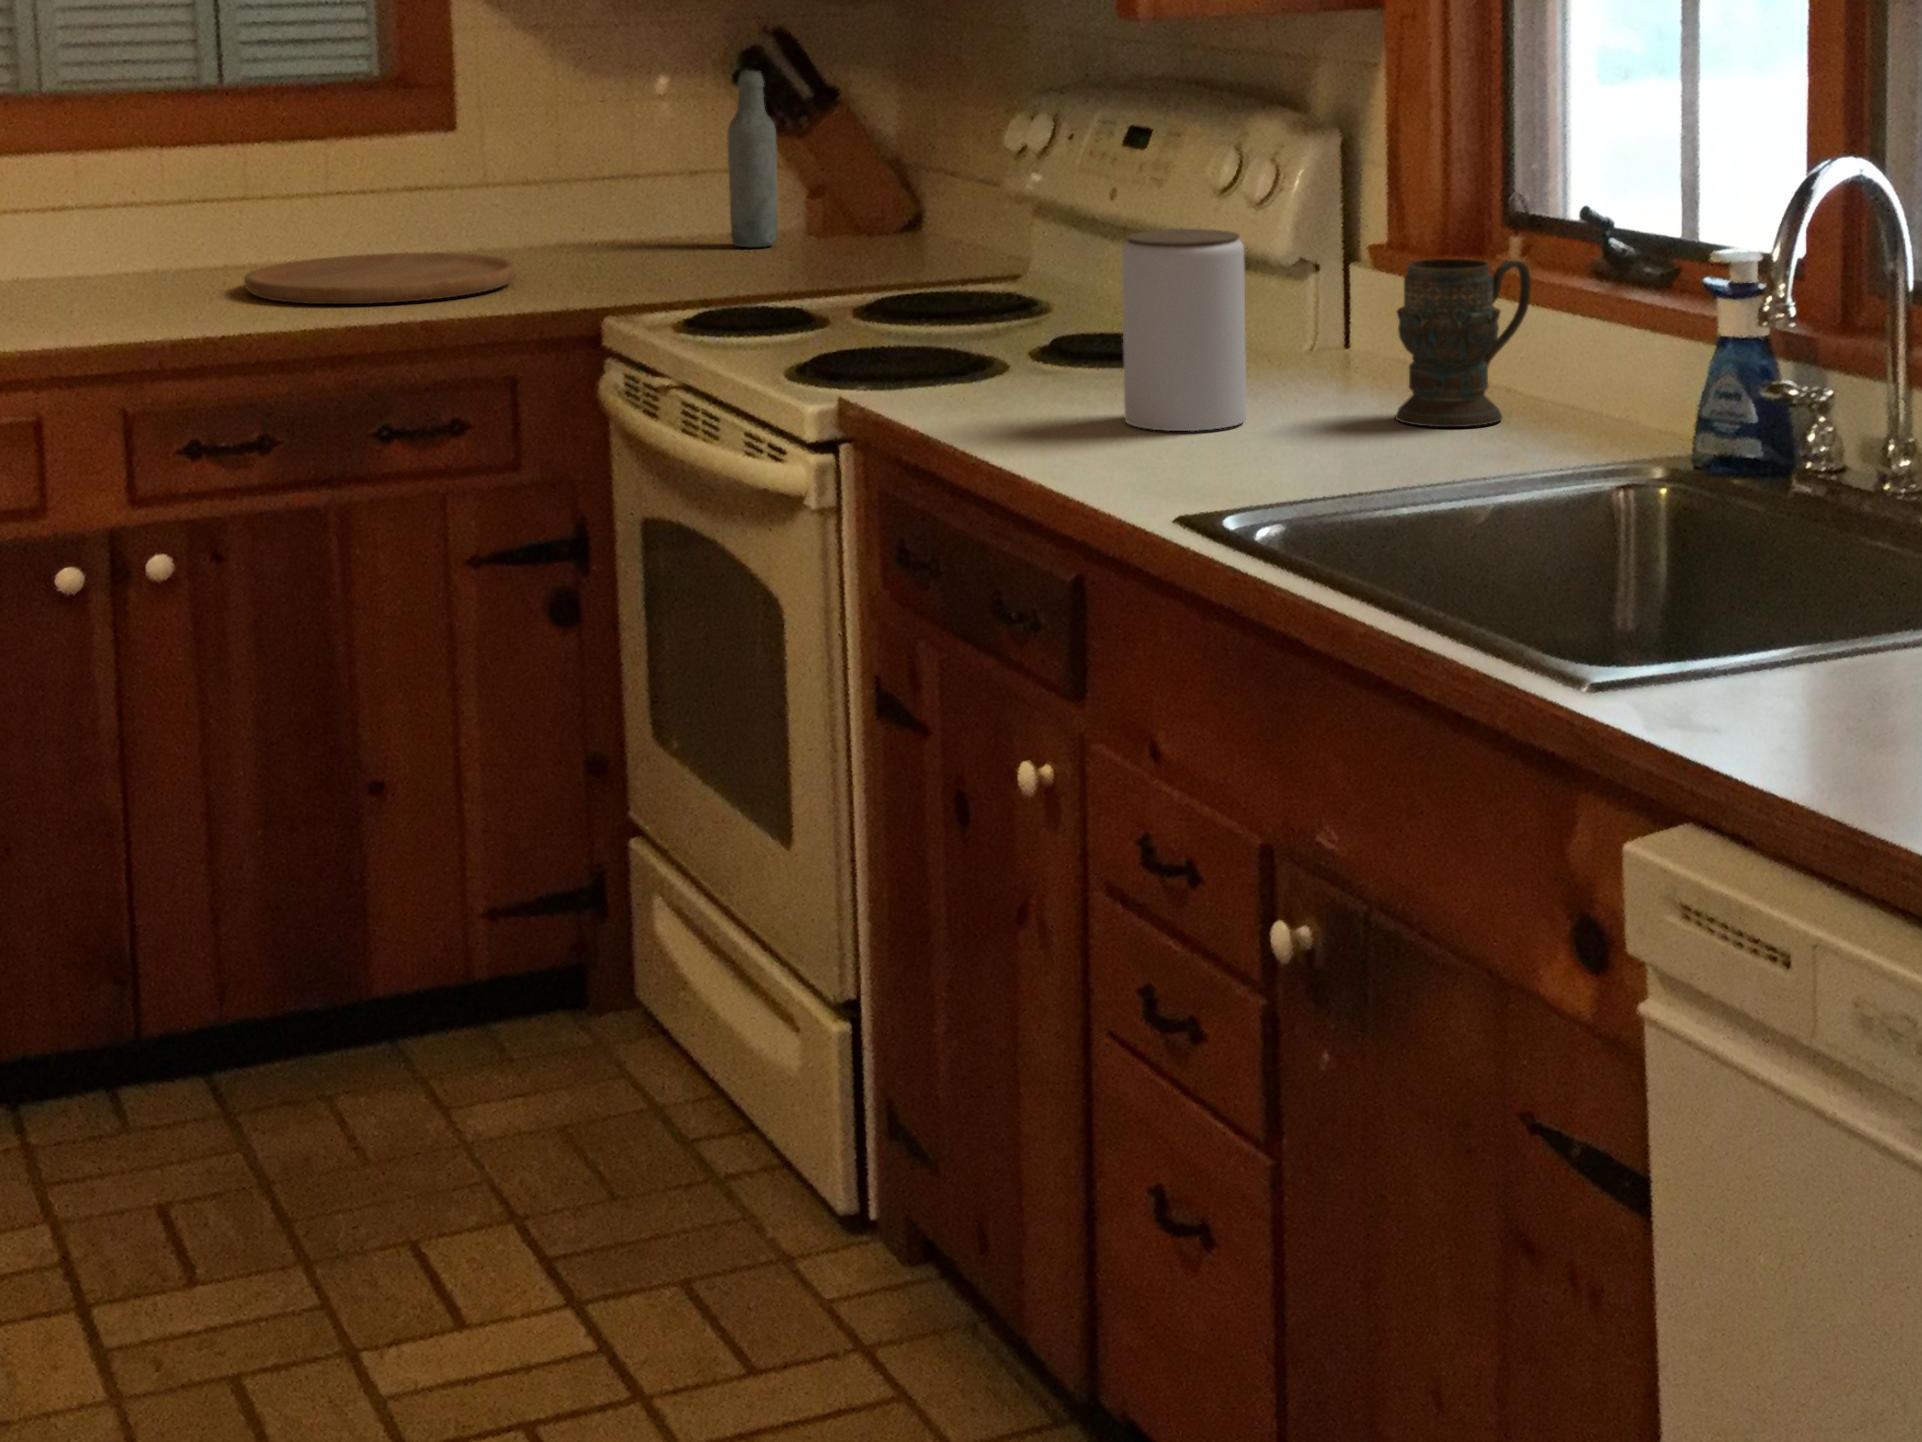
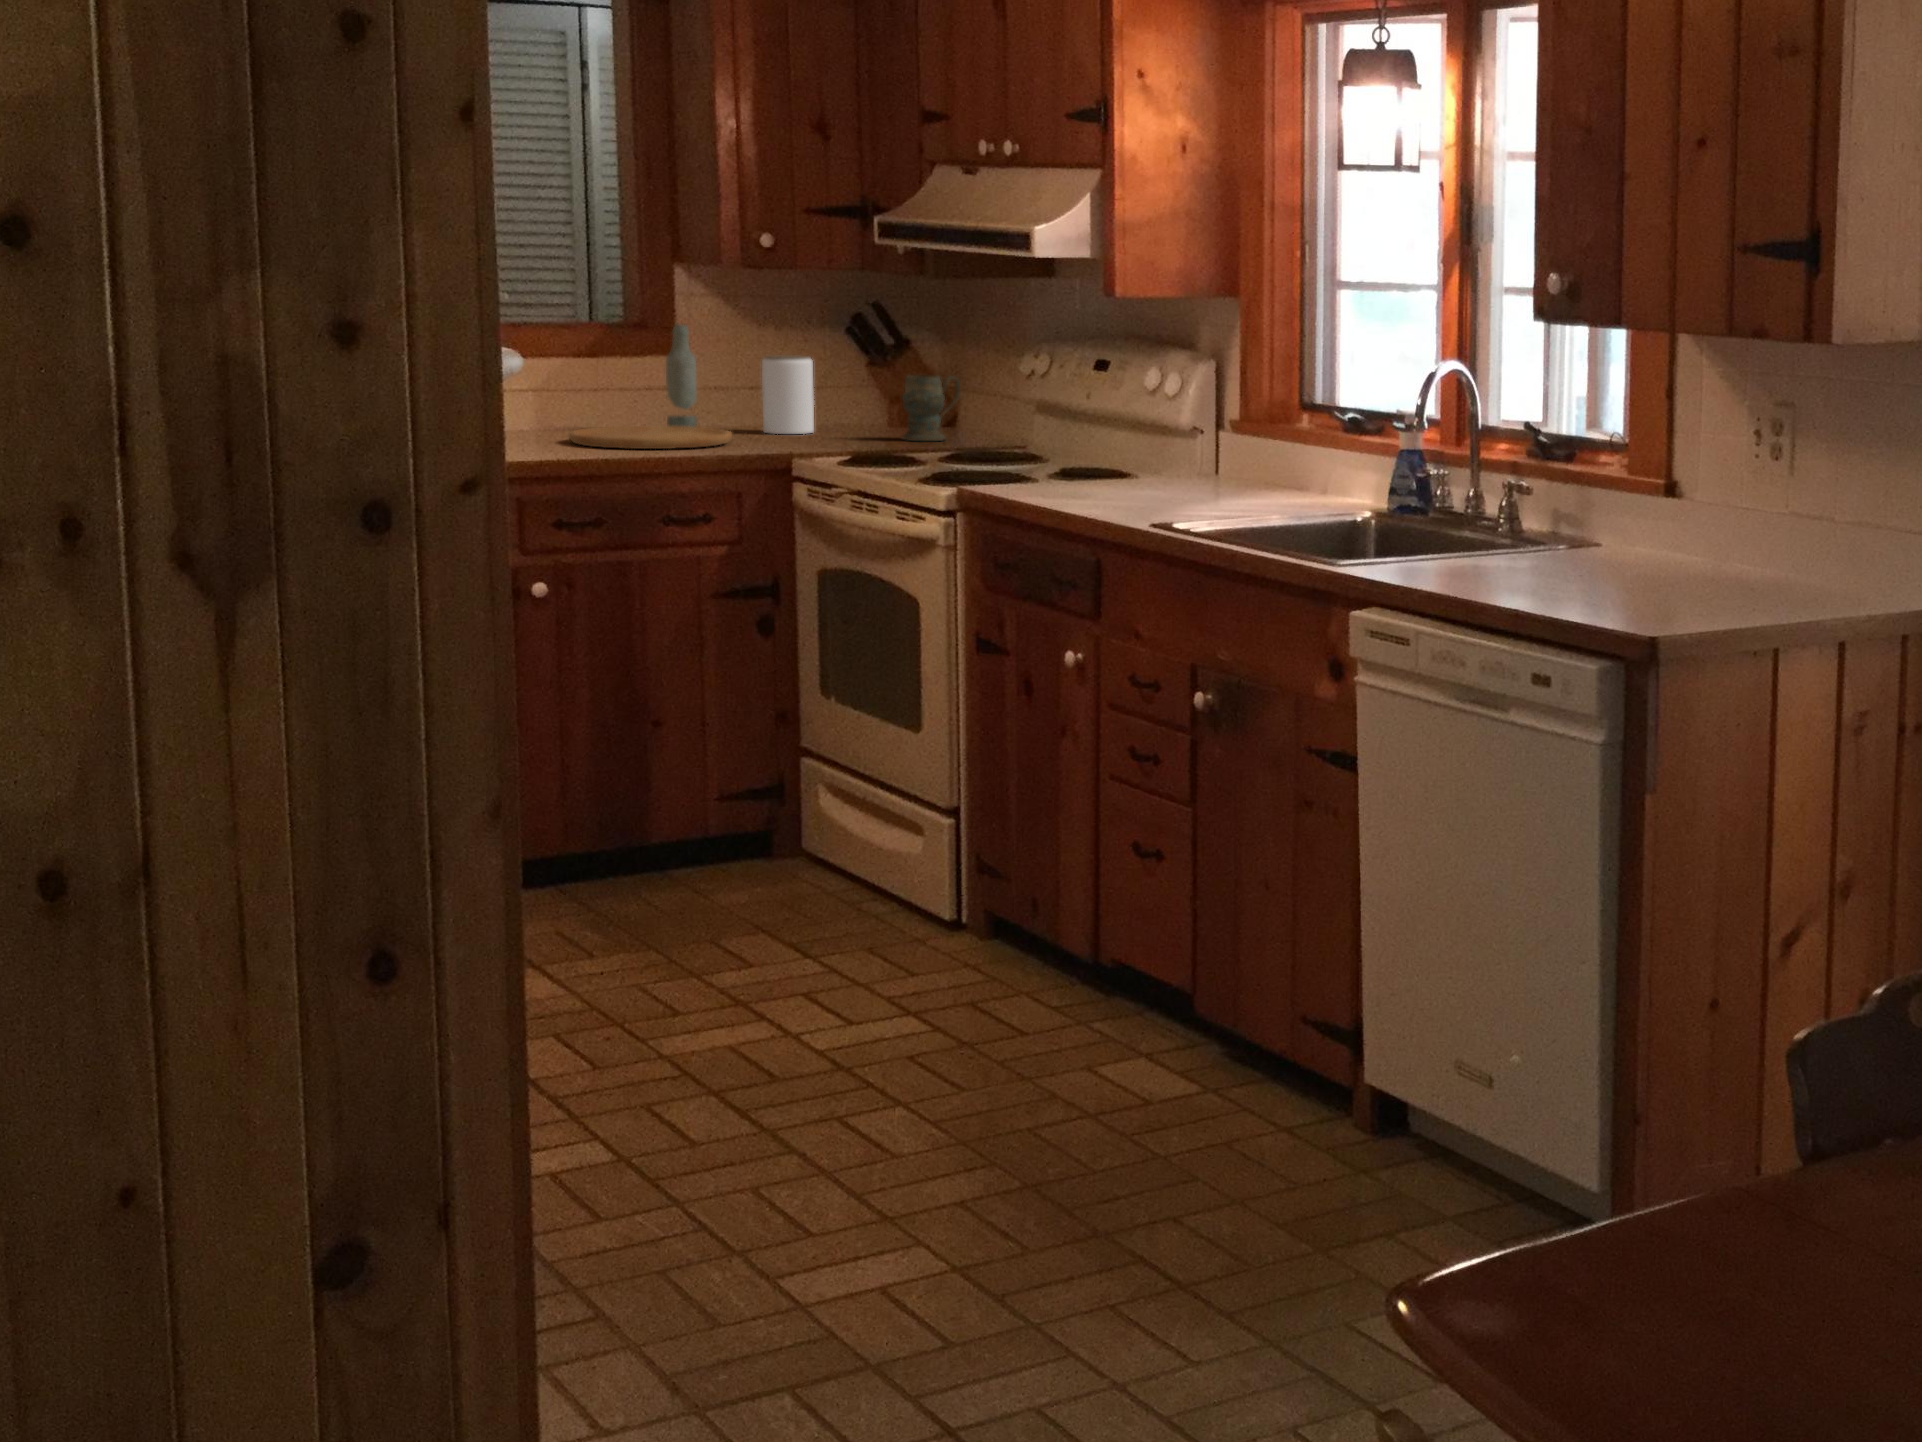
bottle: present [728,70,778,247] -> present [666,324,697,427]
jar: present [1122,229,1246,431] -> present [762,355,814,434]
mug: present [1395,259,1531,427] -> present [902,375,960,441]

